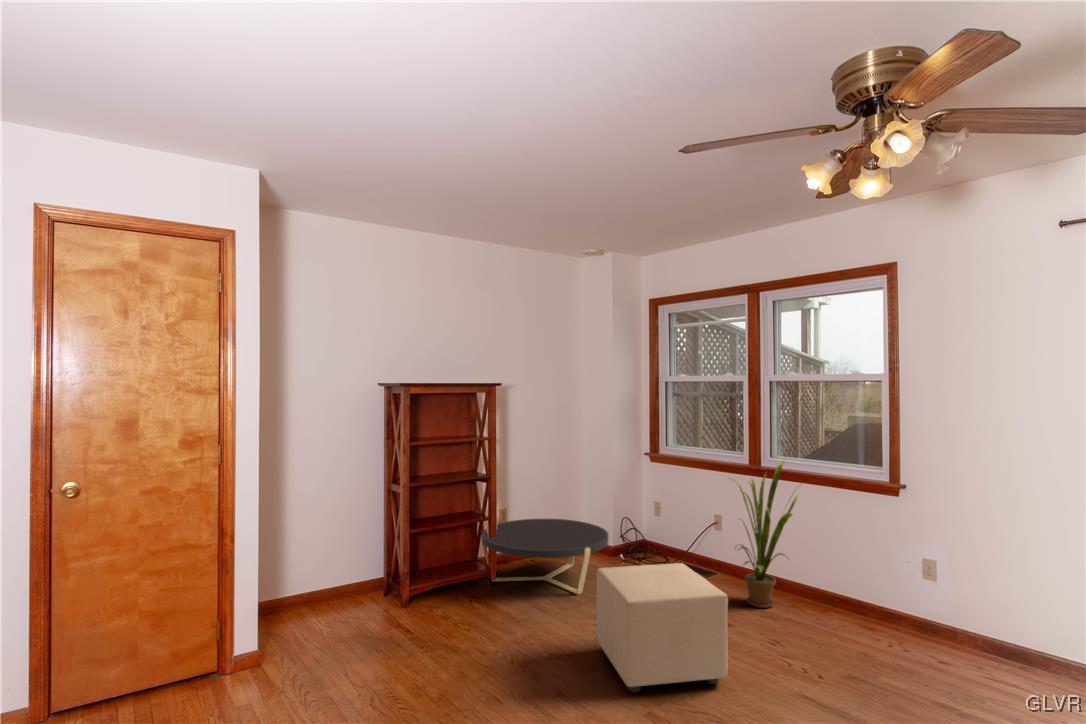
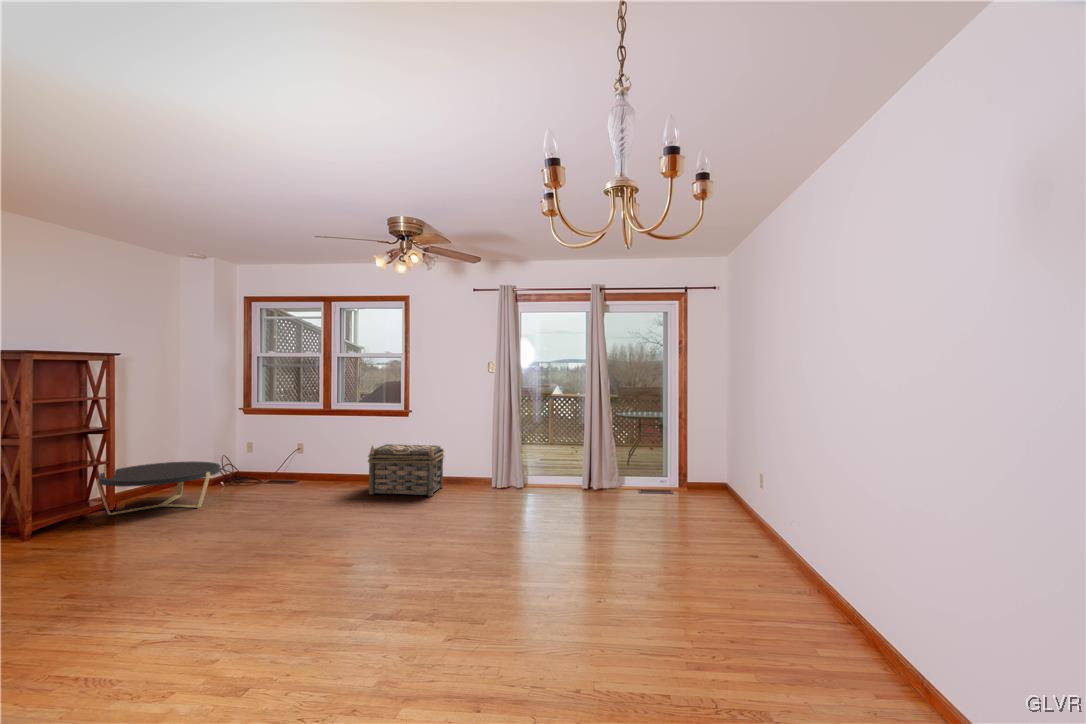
house plant: present [739,461,798,608] -> none [310,404,359,491]
basket: none [819,542,989,680] -> present [368,444,444,496]
ottoman: present [597,563,728,692] -> none [232,465,325,535]

